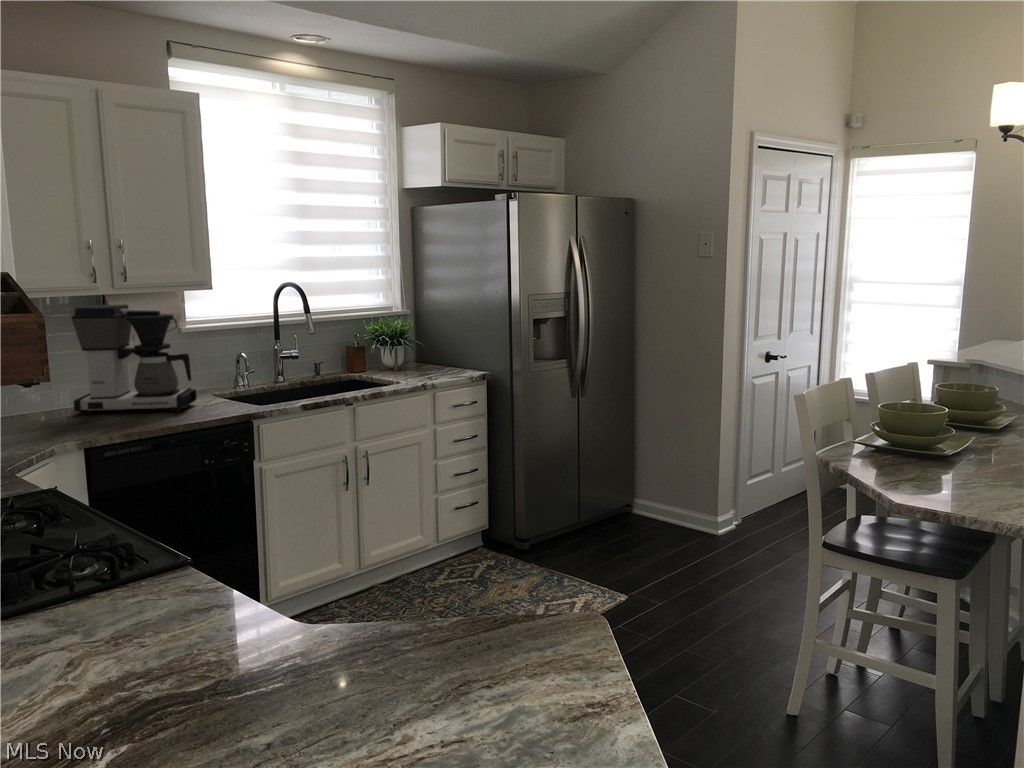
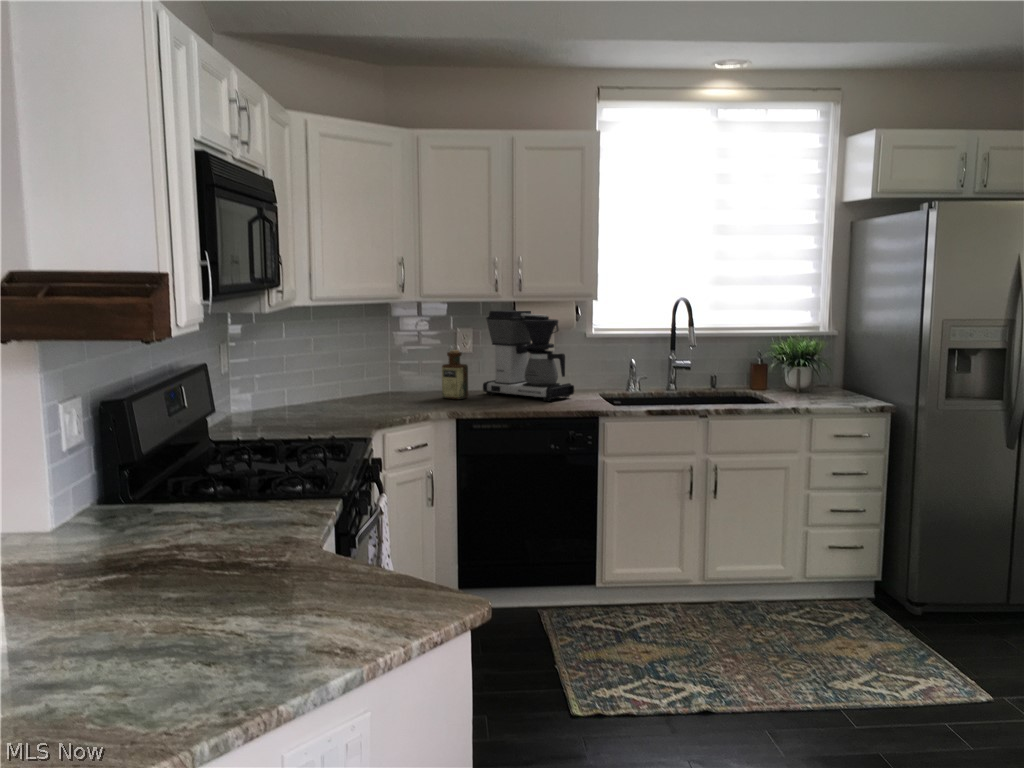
bottle: none [26,362,67,427] -> present [442,350,468,399]

